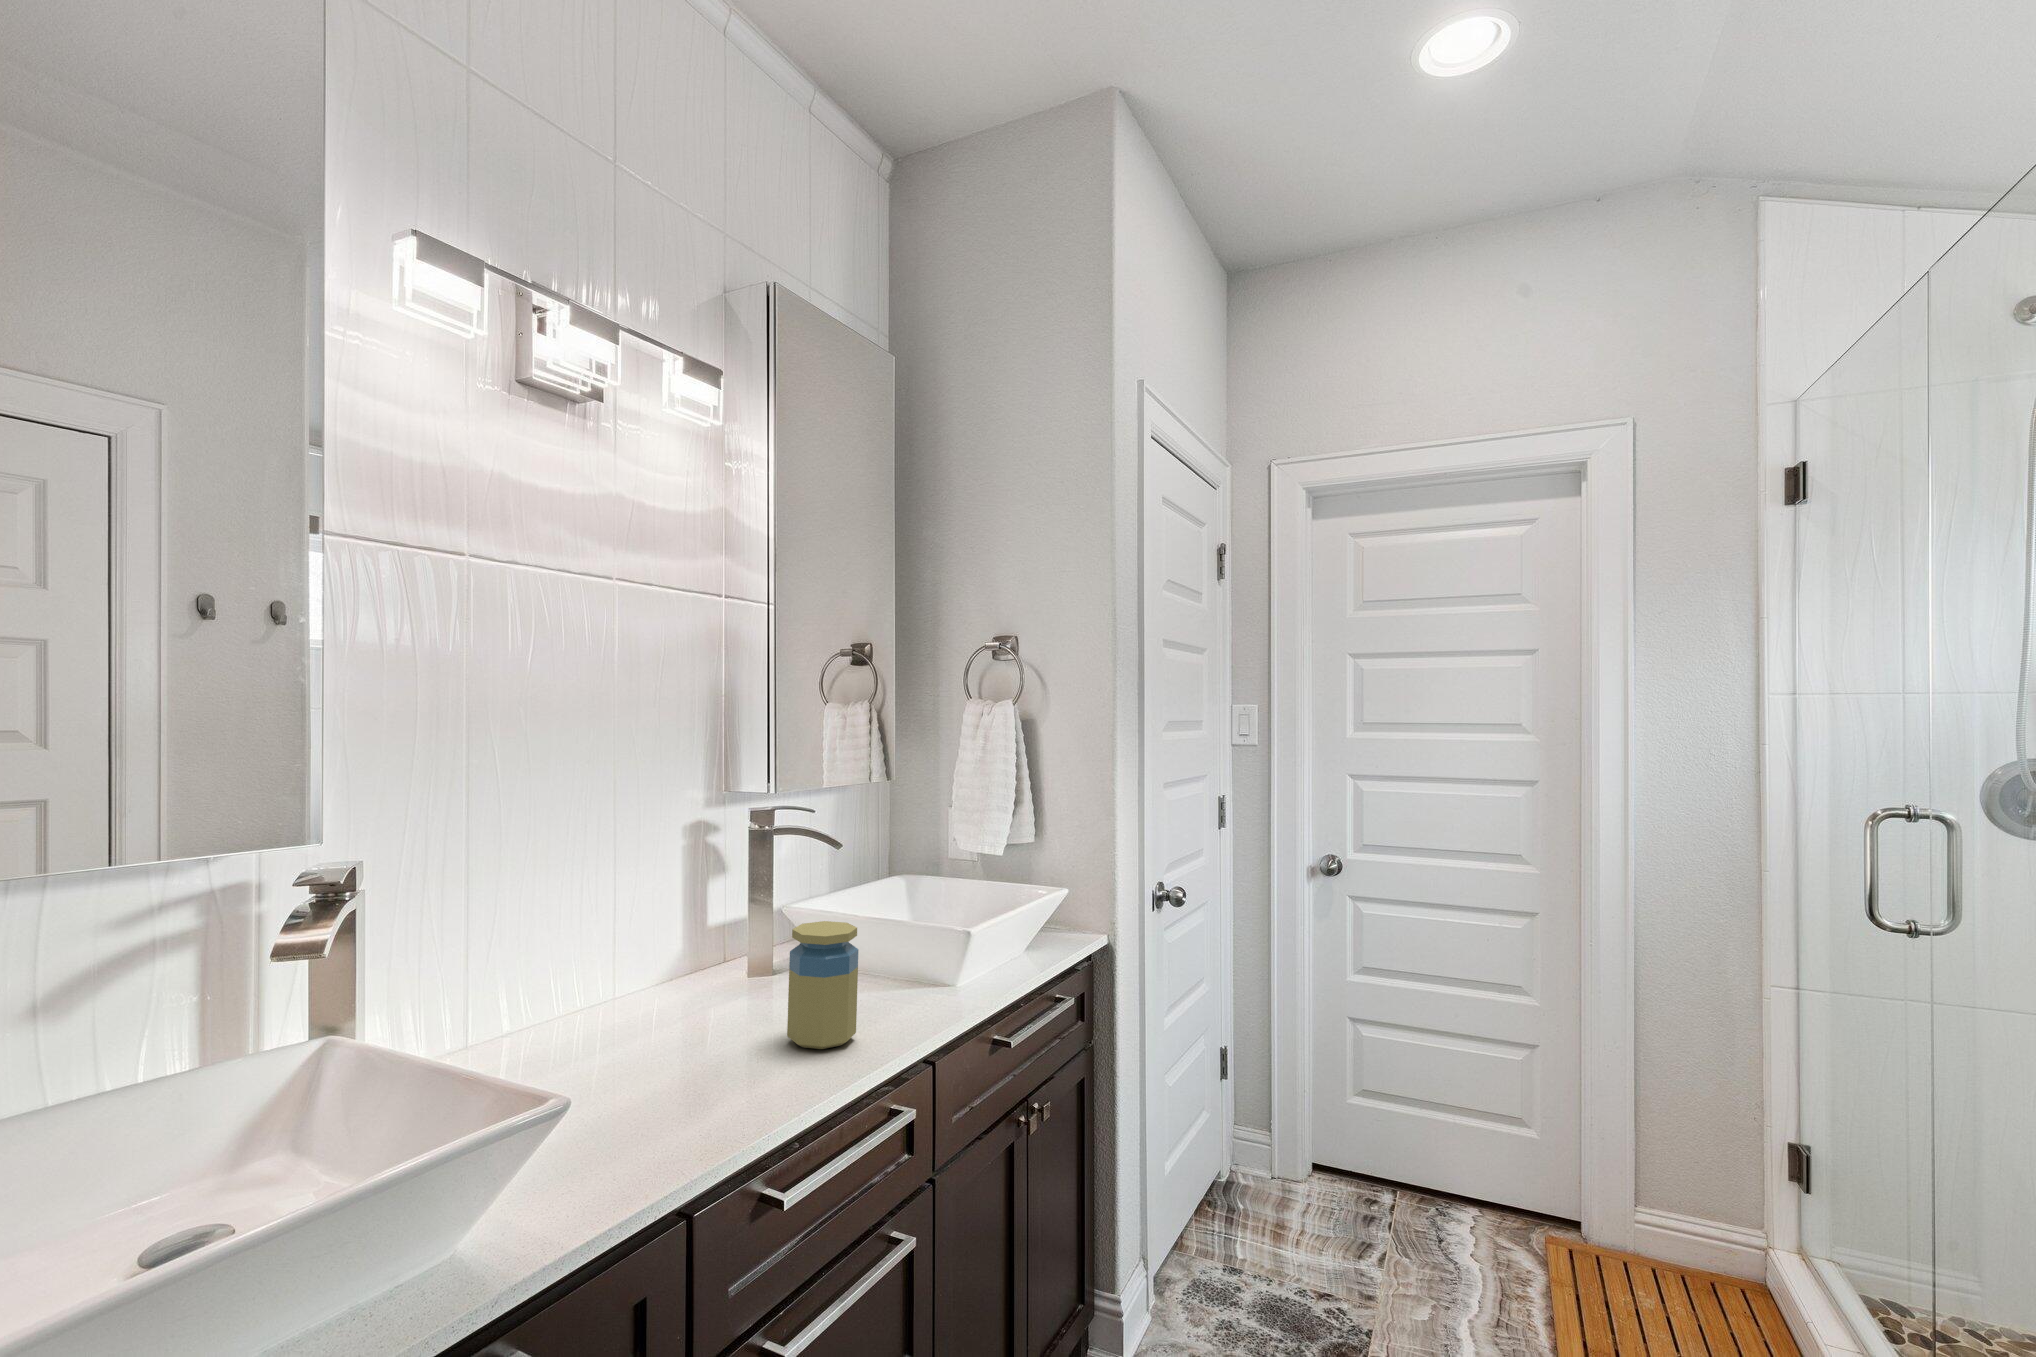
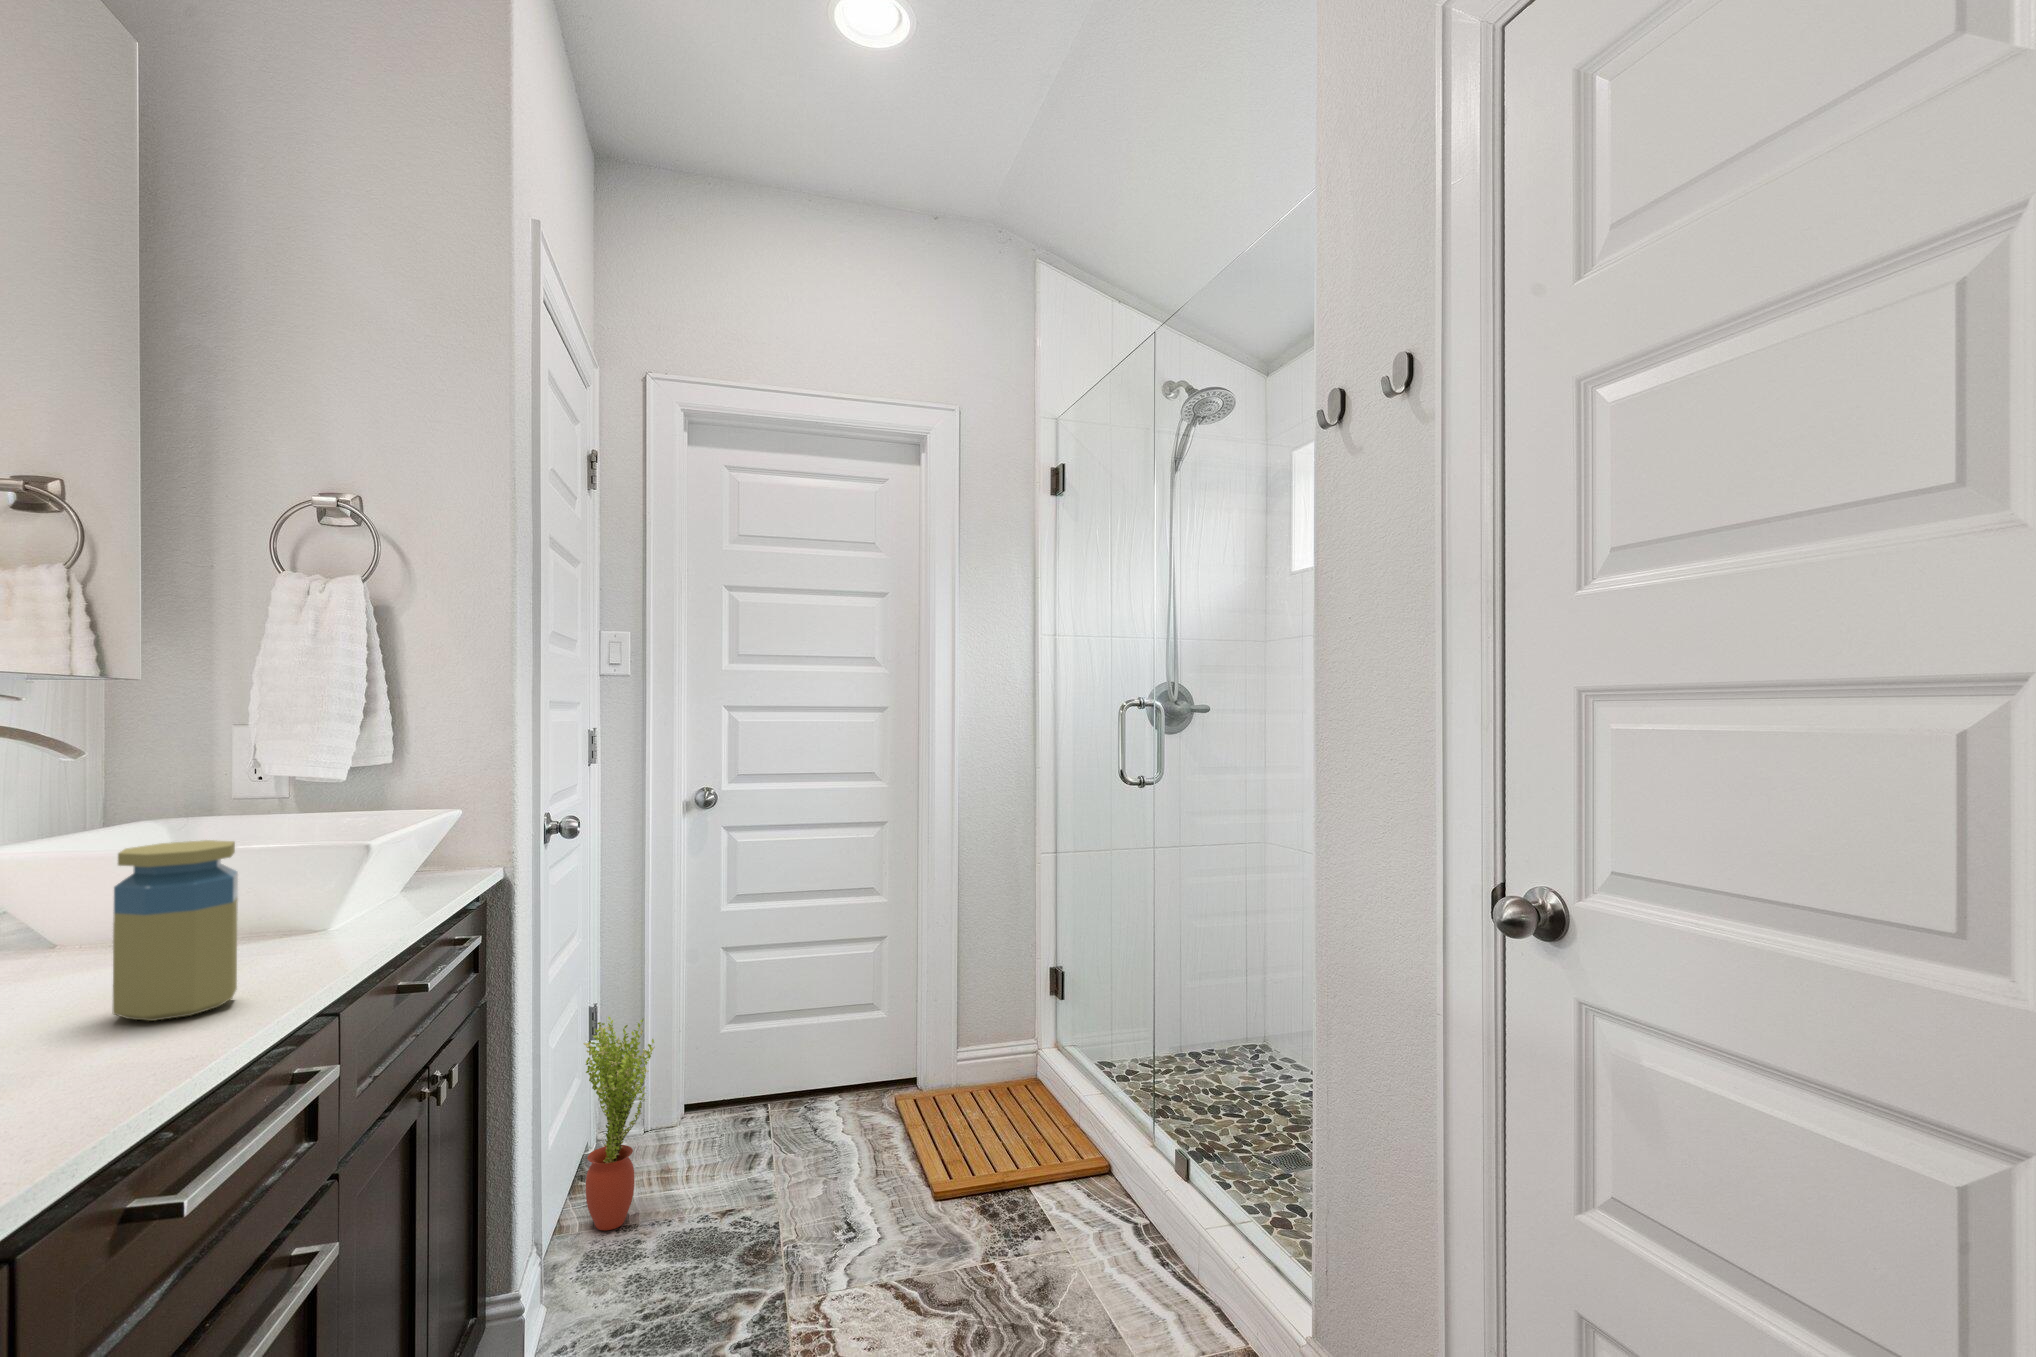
potted plant: none [1198,1070,1262,1267] -> present [583,1017,655,1230]

